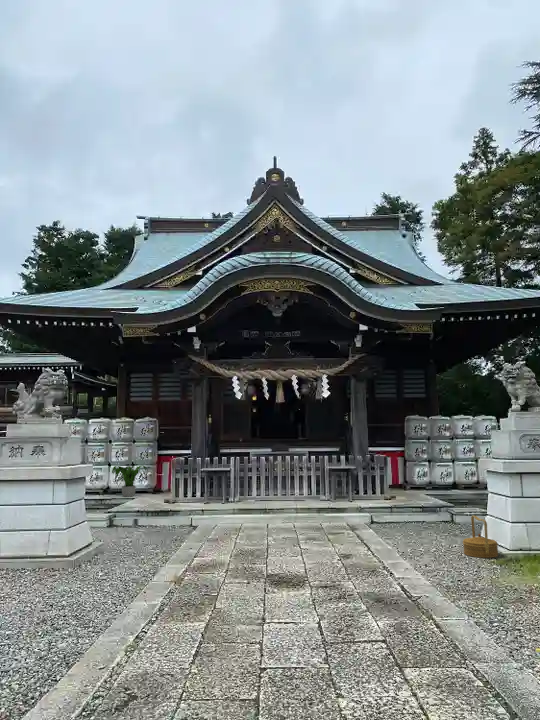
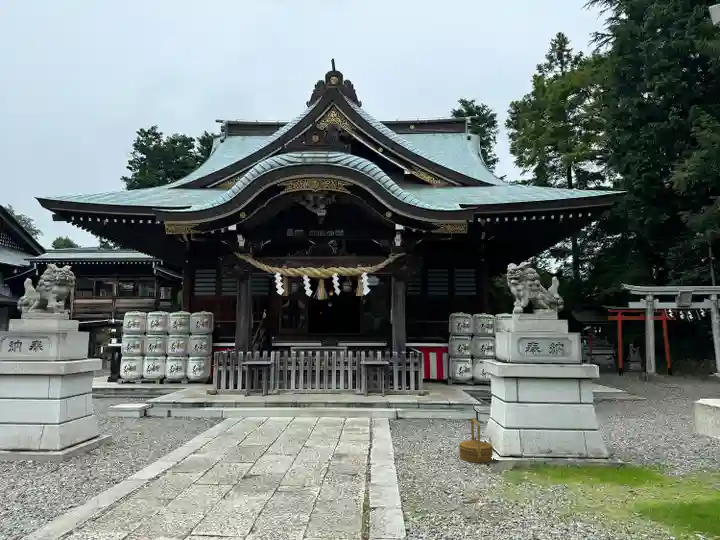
potted plant: present [112,466,148,497] -> none [165,357,202,386]

